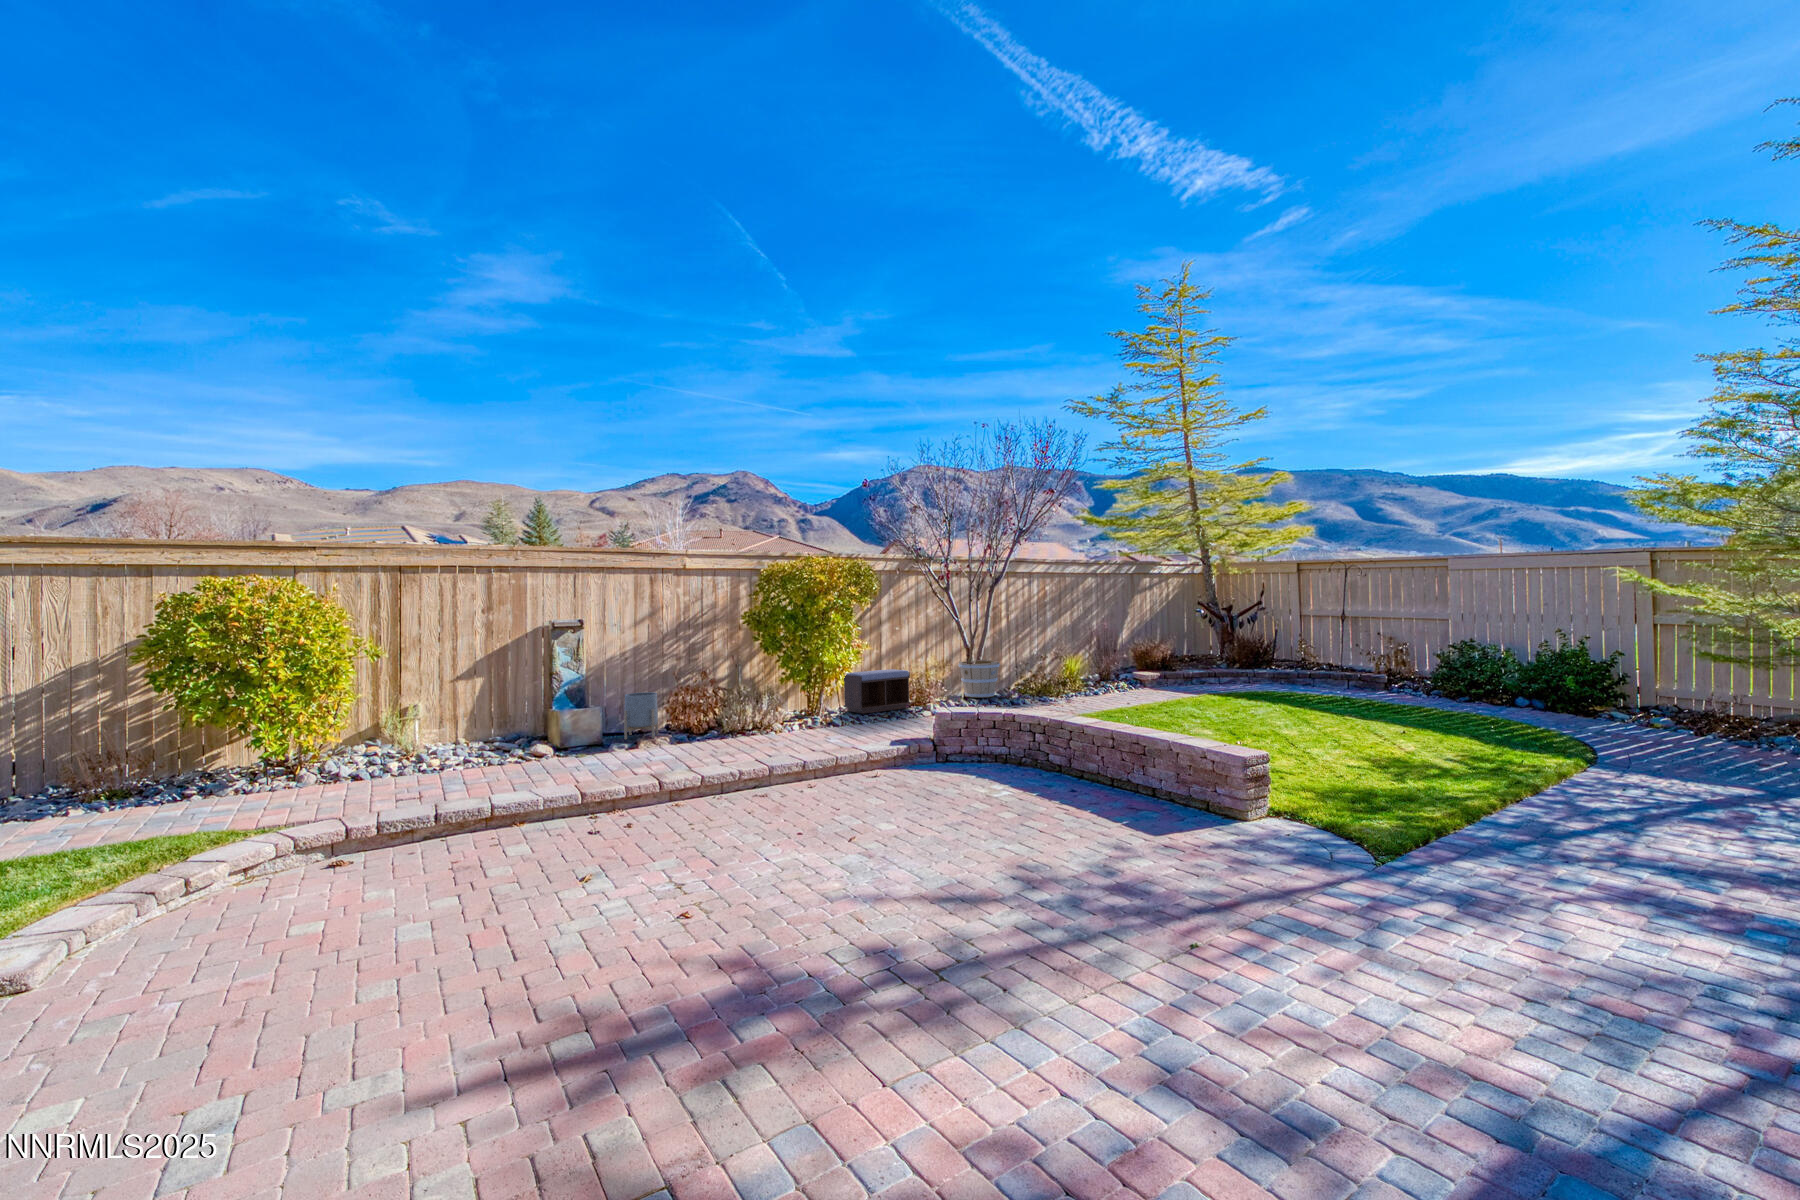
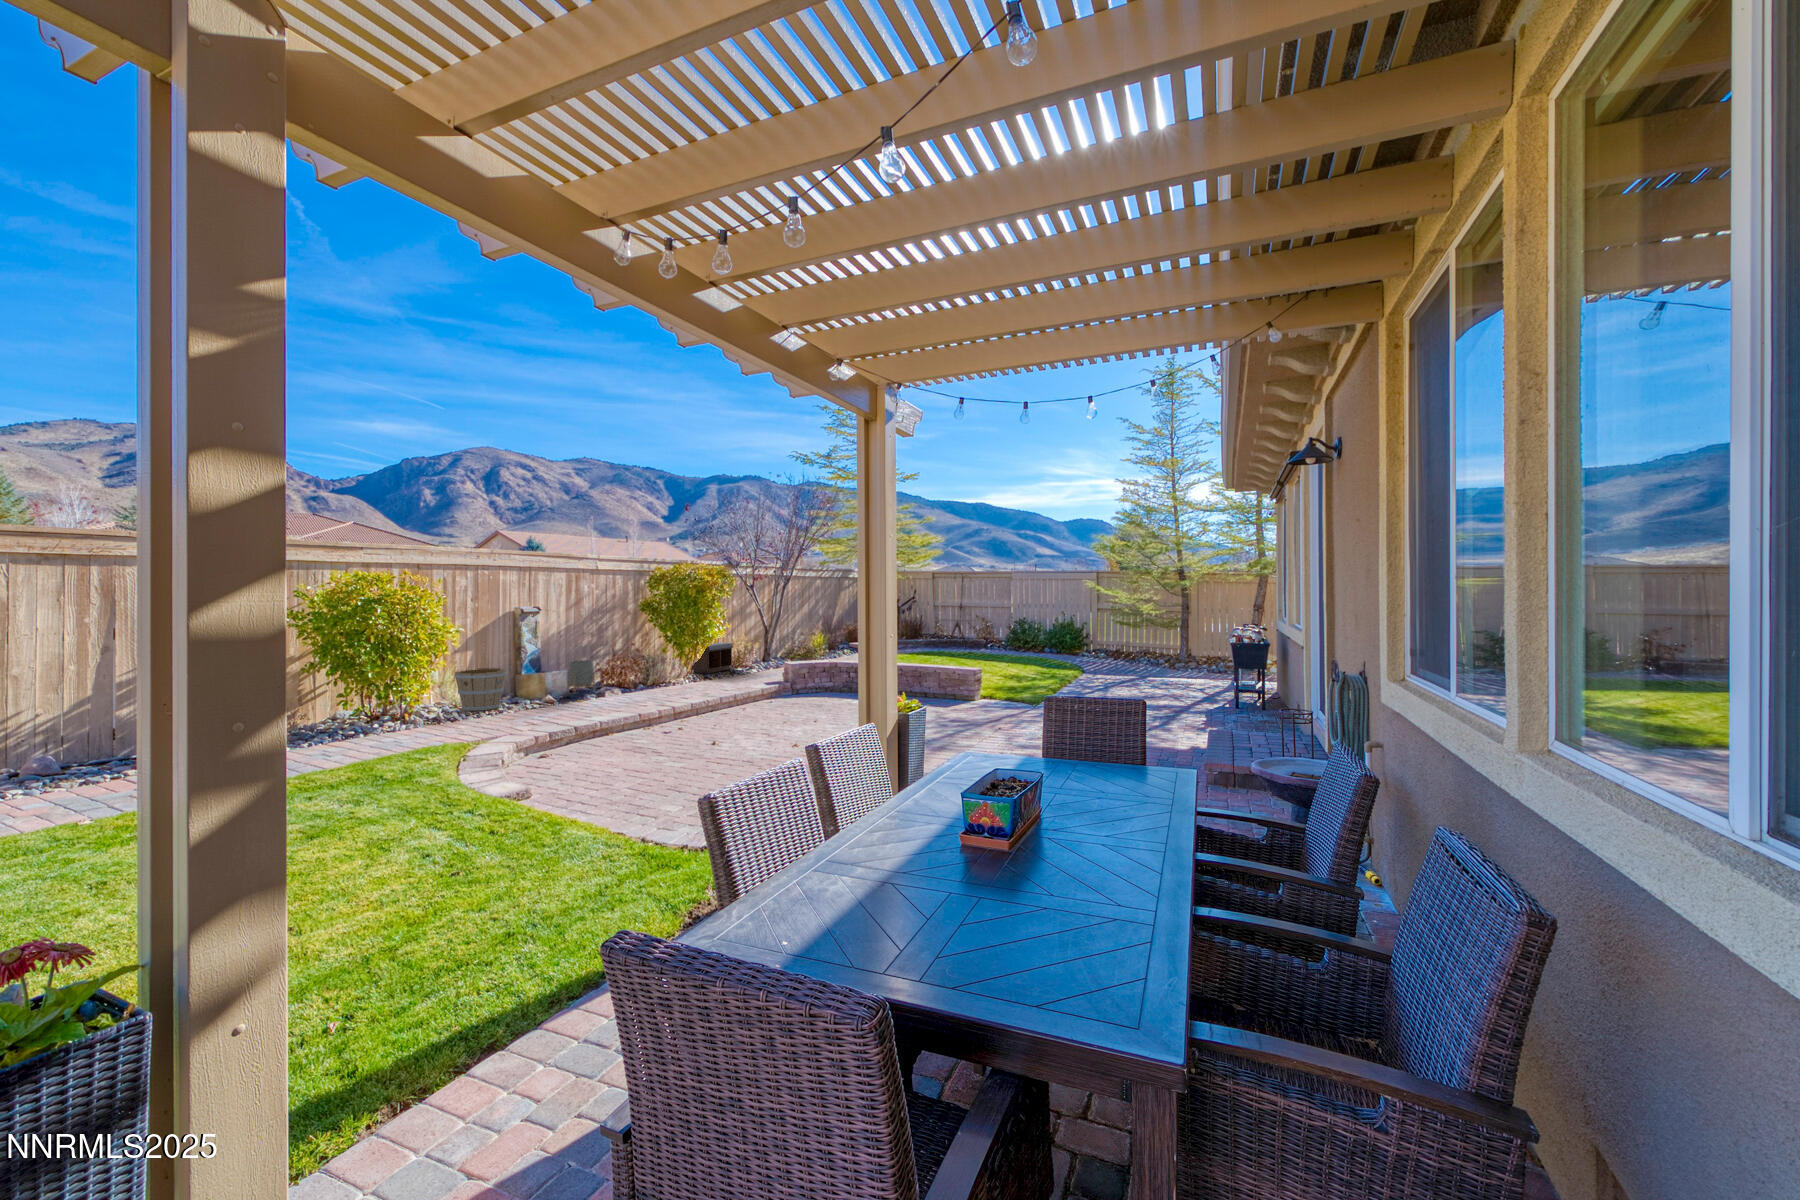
round table: none [1301,636,1373,682] -> present [943,619,971,645]
wooden bucket: present [958,660,1000,698] -> present [454,668,507,711]

